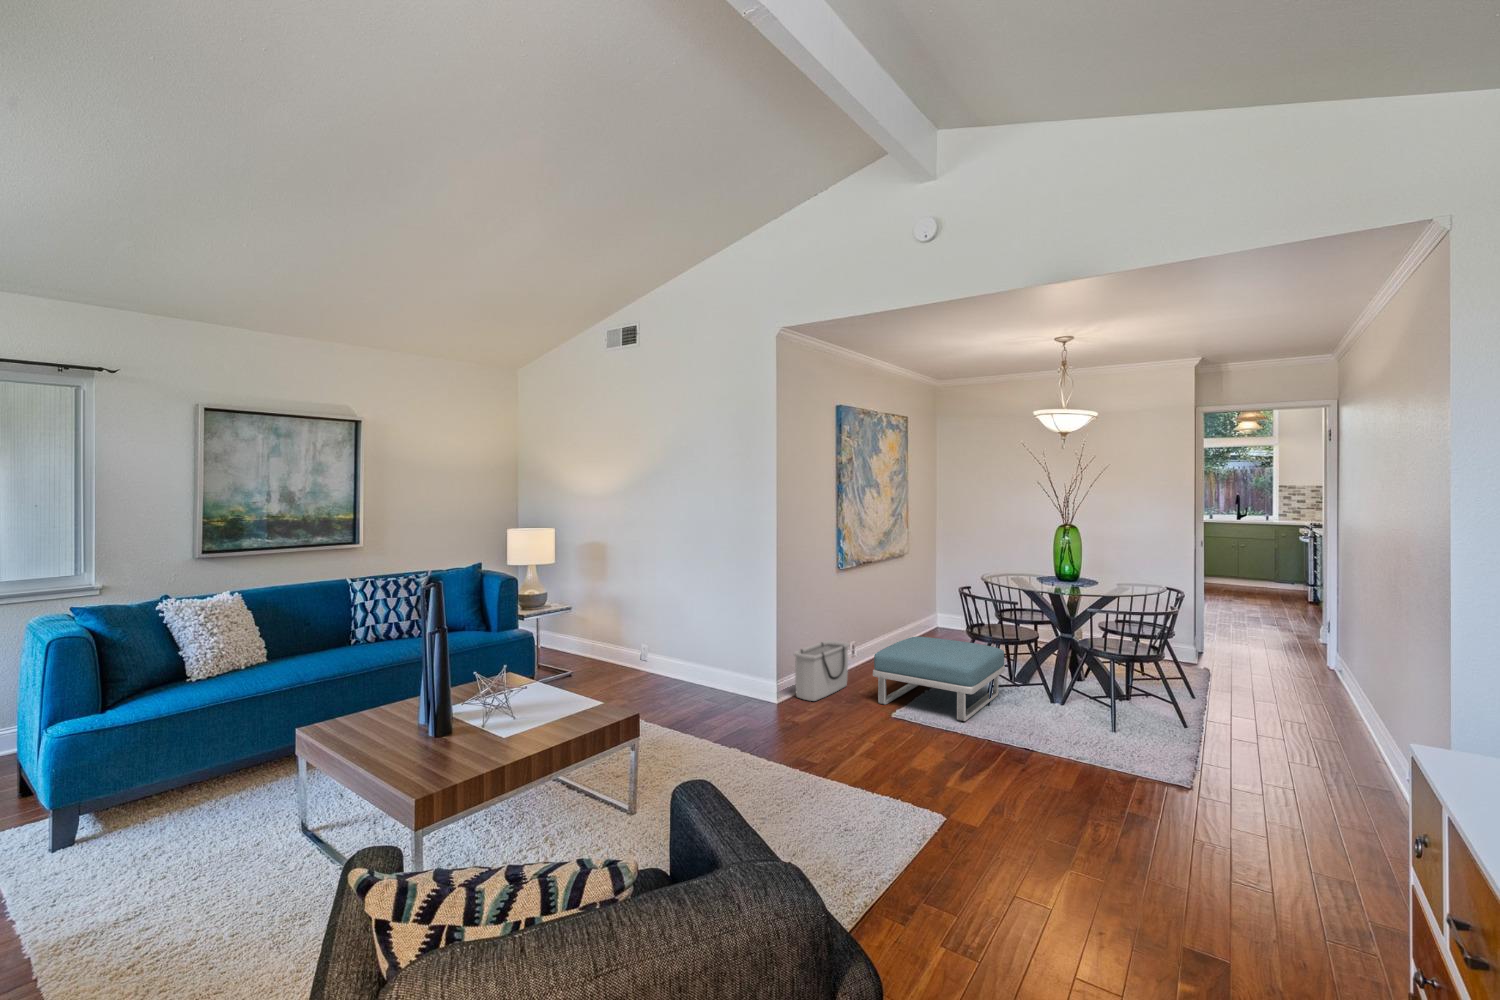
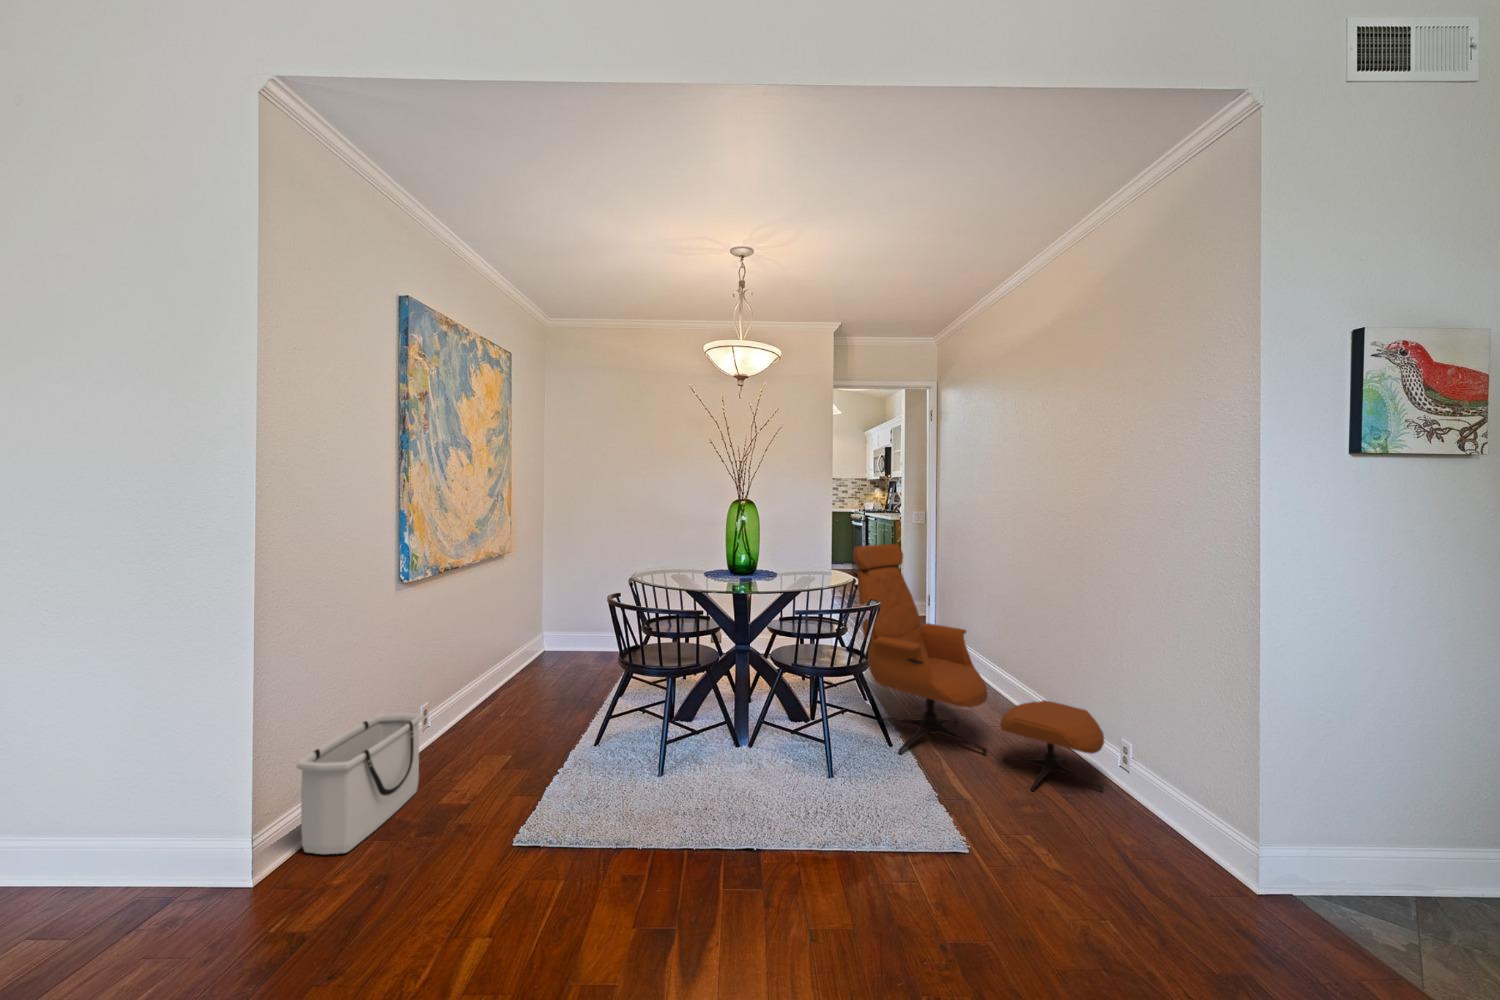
lounge chair: none [1162,563,1387,786] -> present [853,544,1104,790]
footstool: present [873,637,1005,721] -> none [472,679,675,822]

